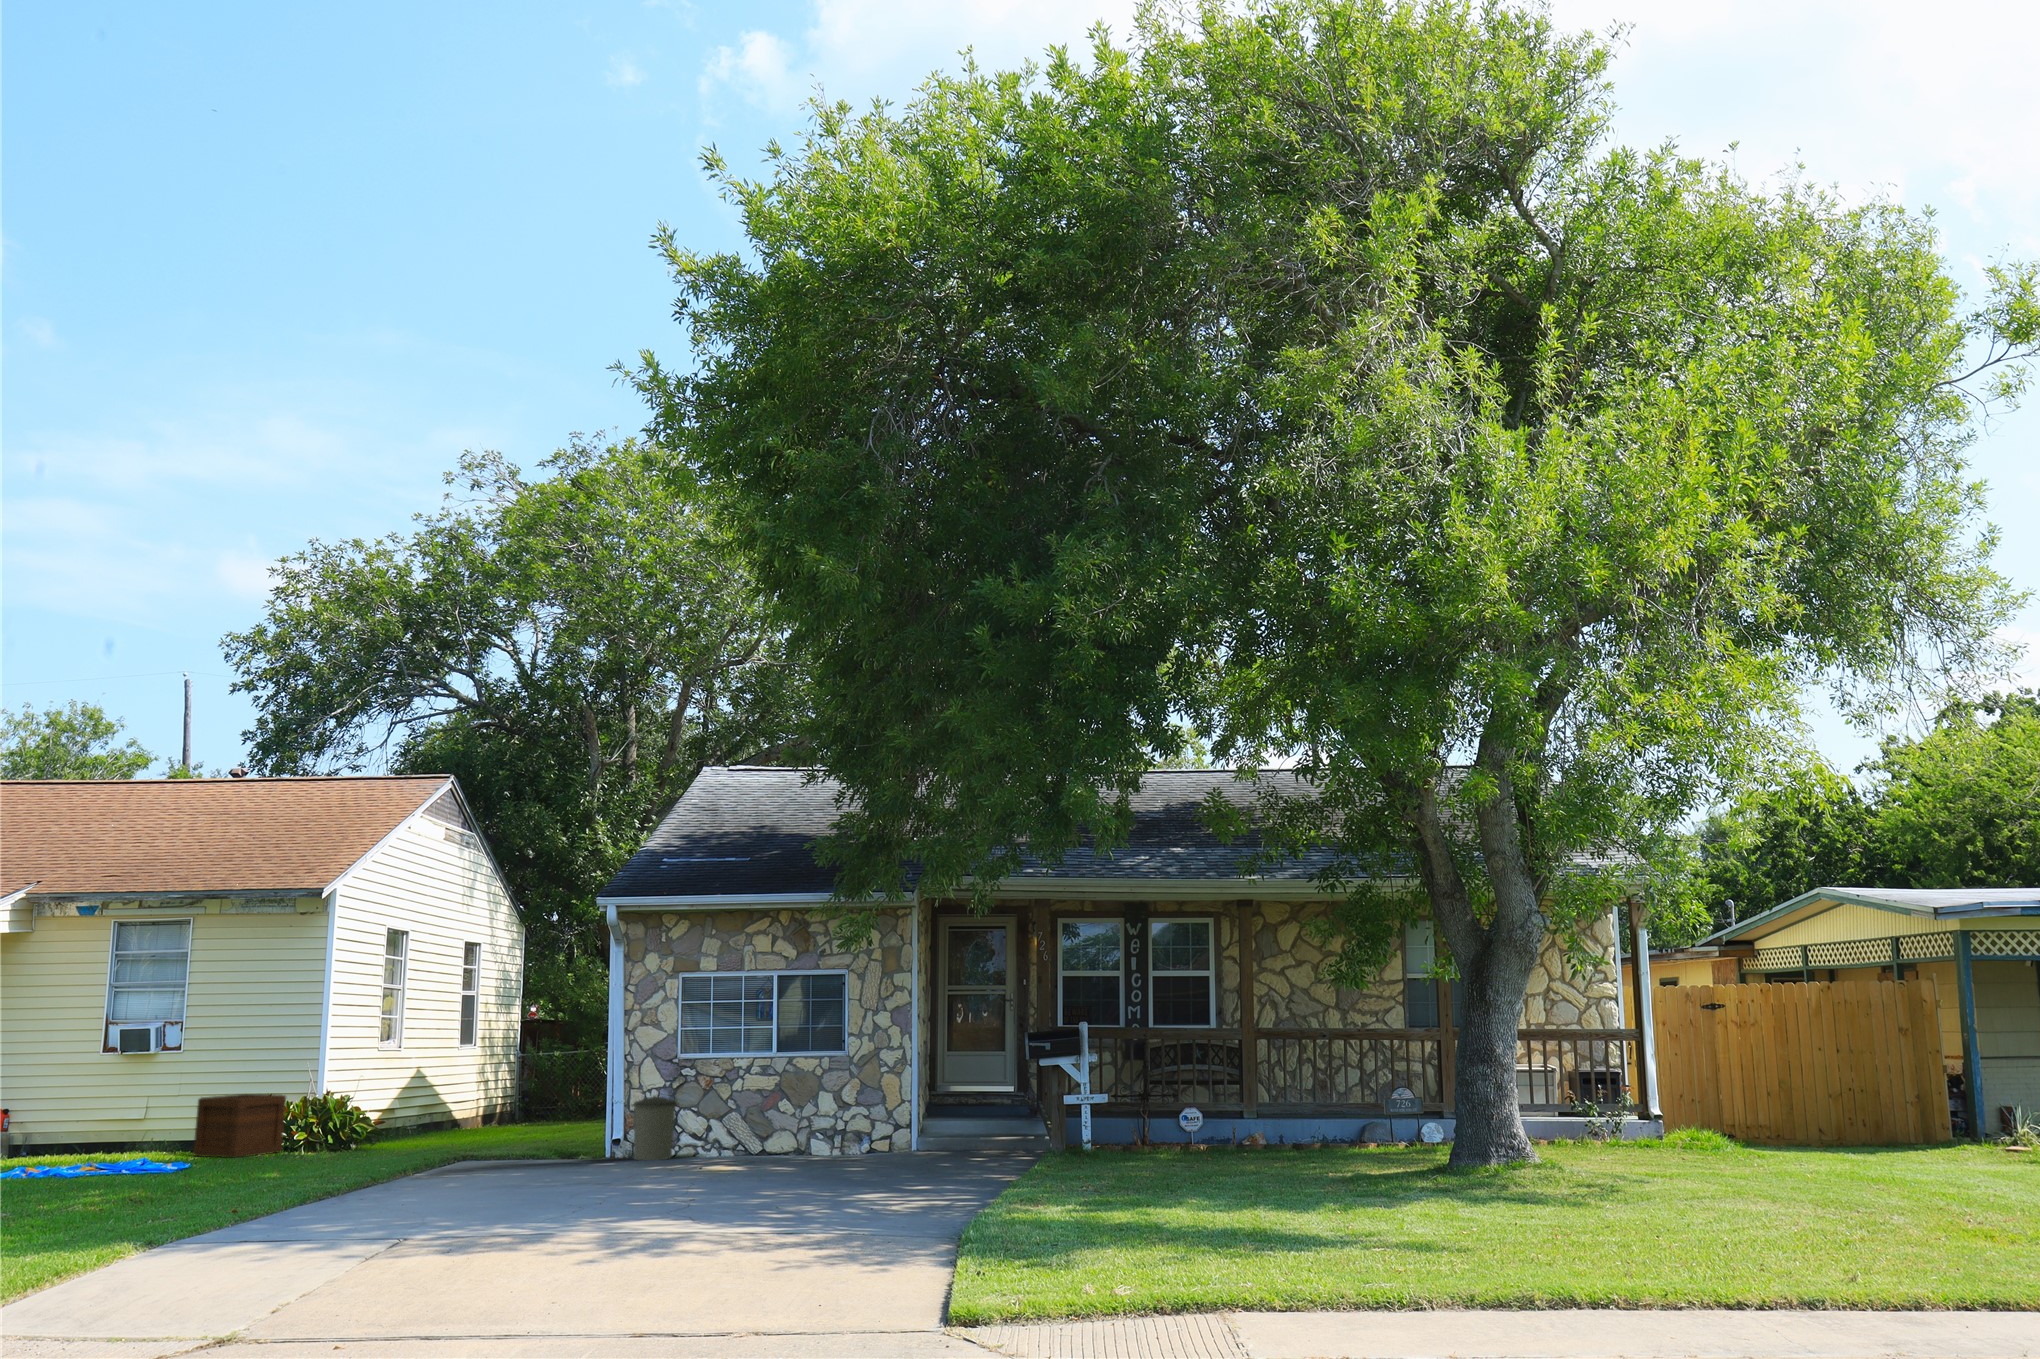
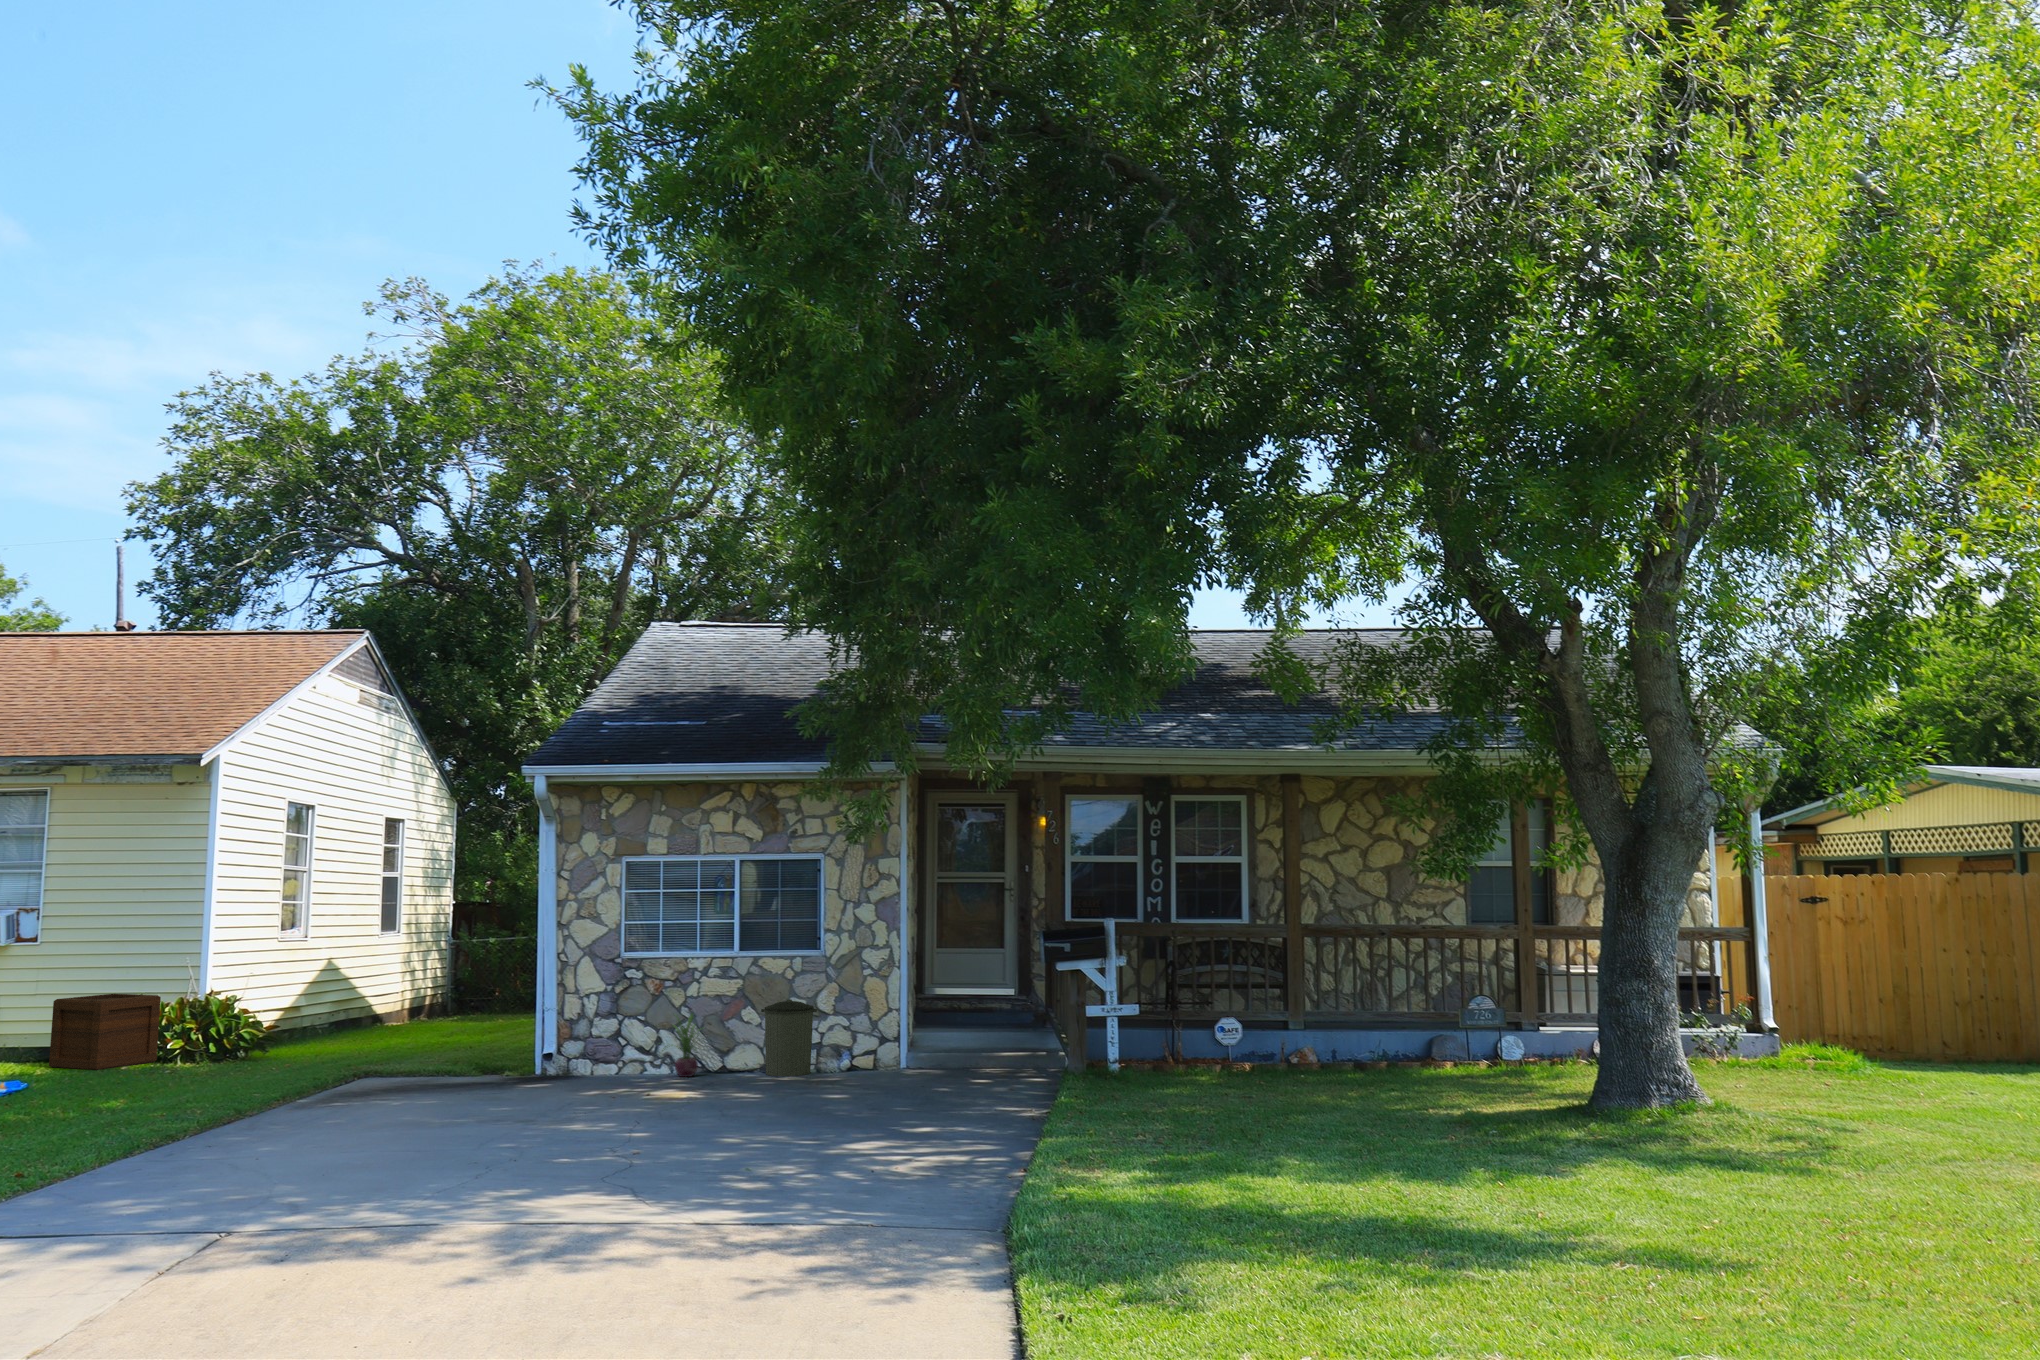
trash can: present [632,1096,678,1160] -> present [761,1000,817,1076]
decorative plant: none [702,1104,762,1158] -> present [663,1014,698,1077]

